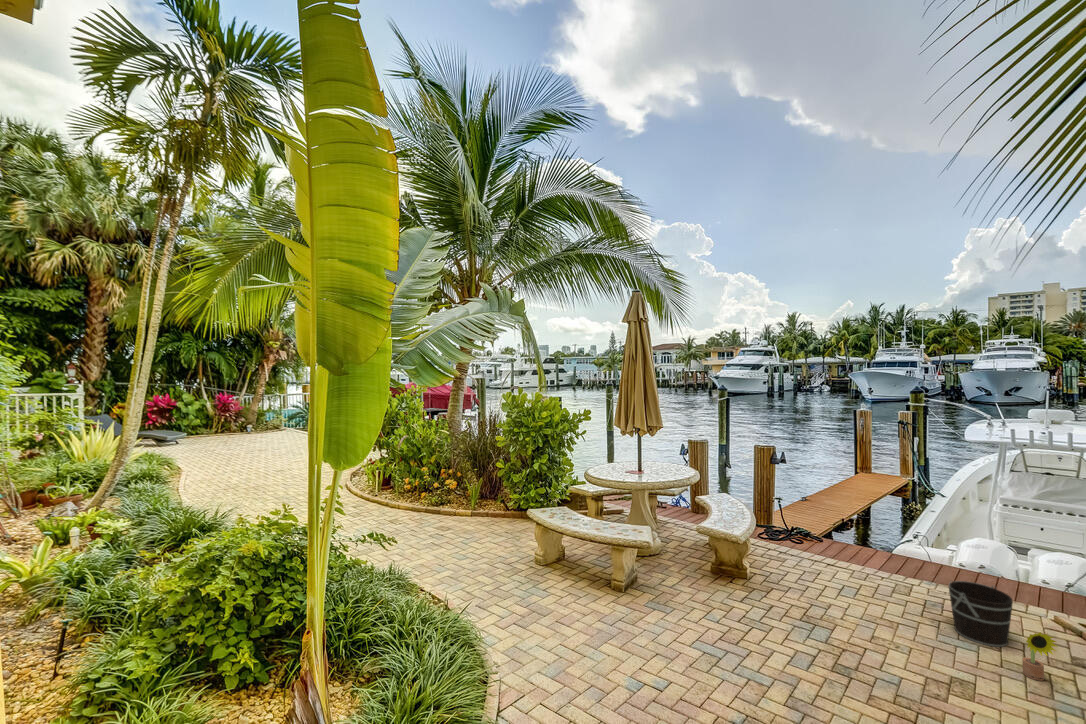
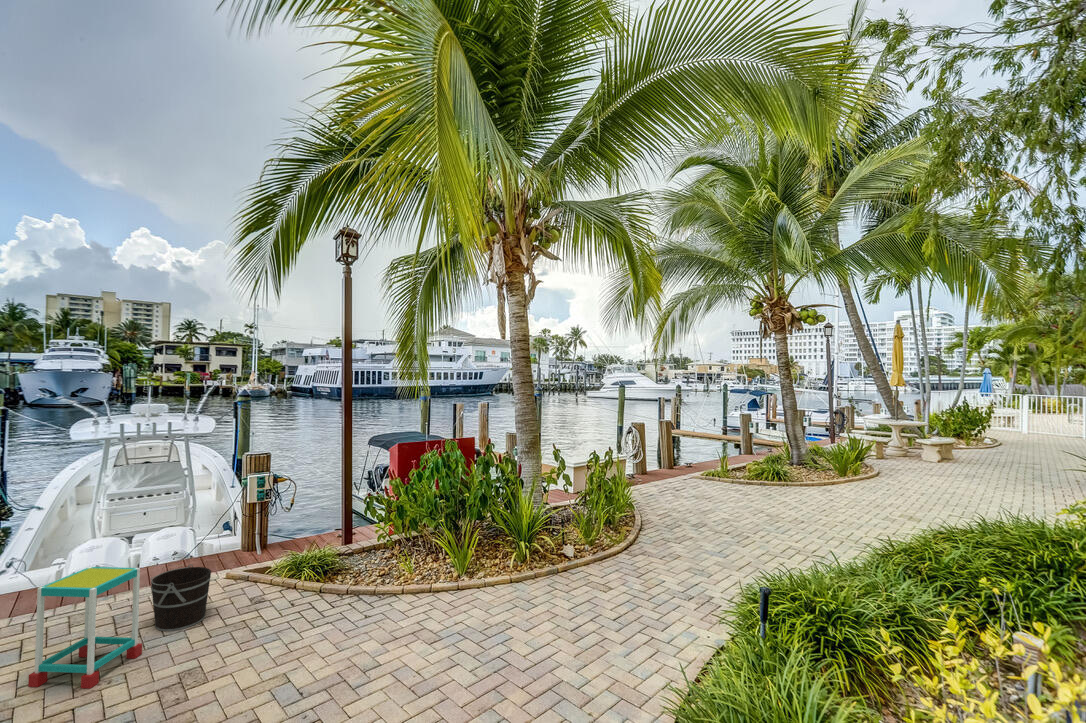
side table: none [849,549,931,642] -> present [28,567,142,689]
decorative plant: present [1022,632,1058,681] -> none [228,582,257,632]

